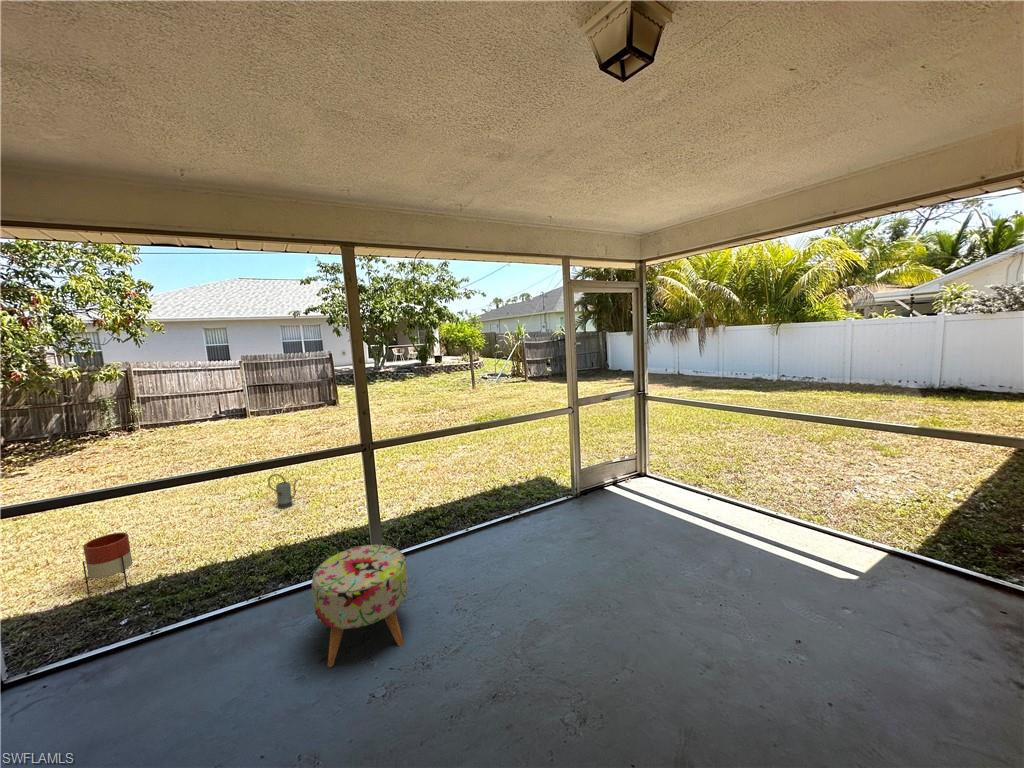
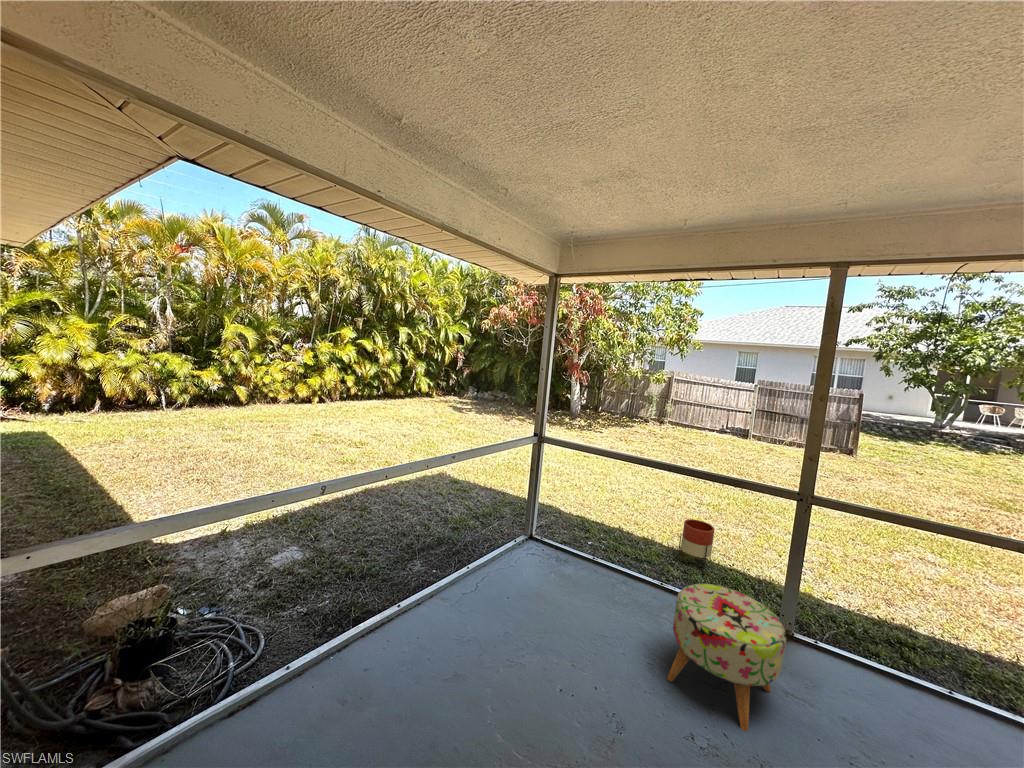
watering can: present [268,474,297,509] -> none [726,493,753,531]
planter: present [83,533,133,594] -> present [677,519,715,574]

